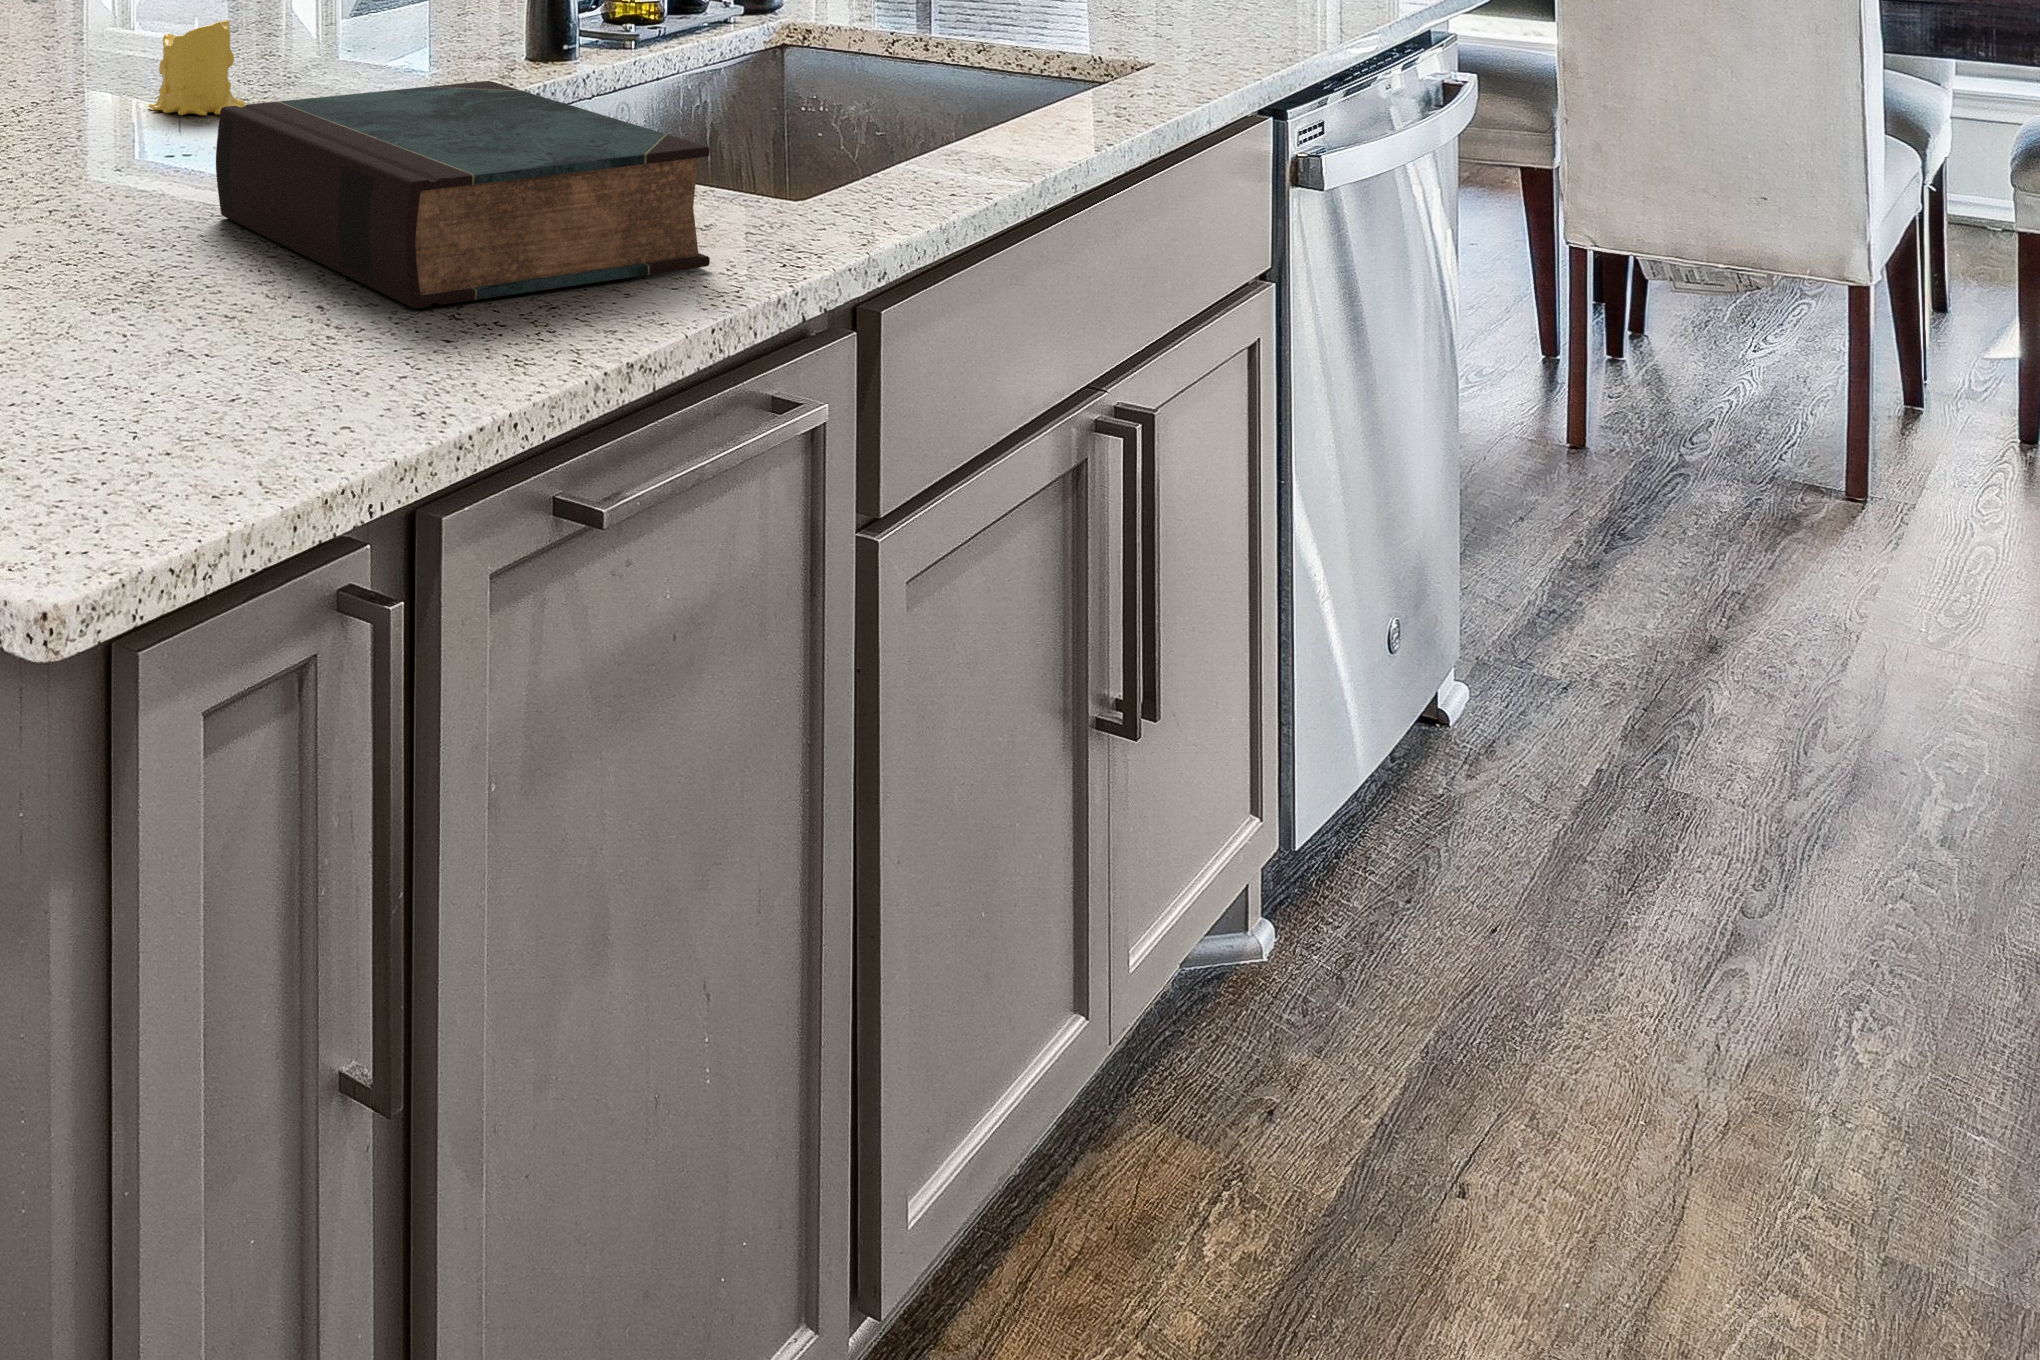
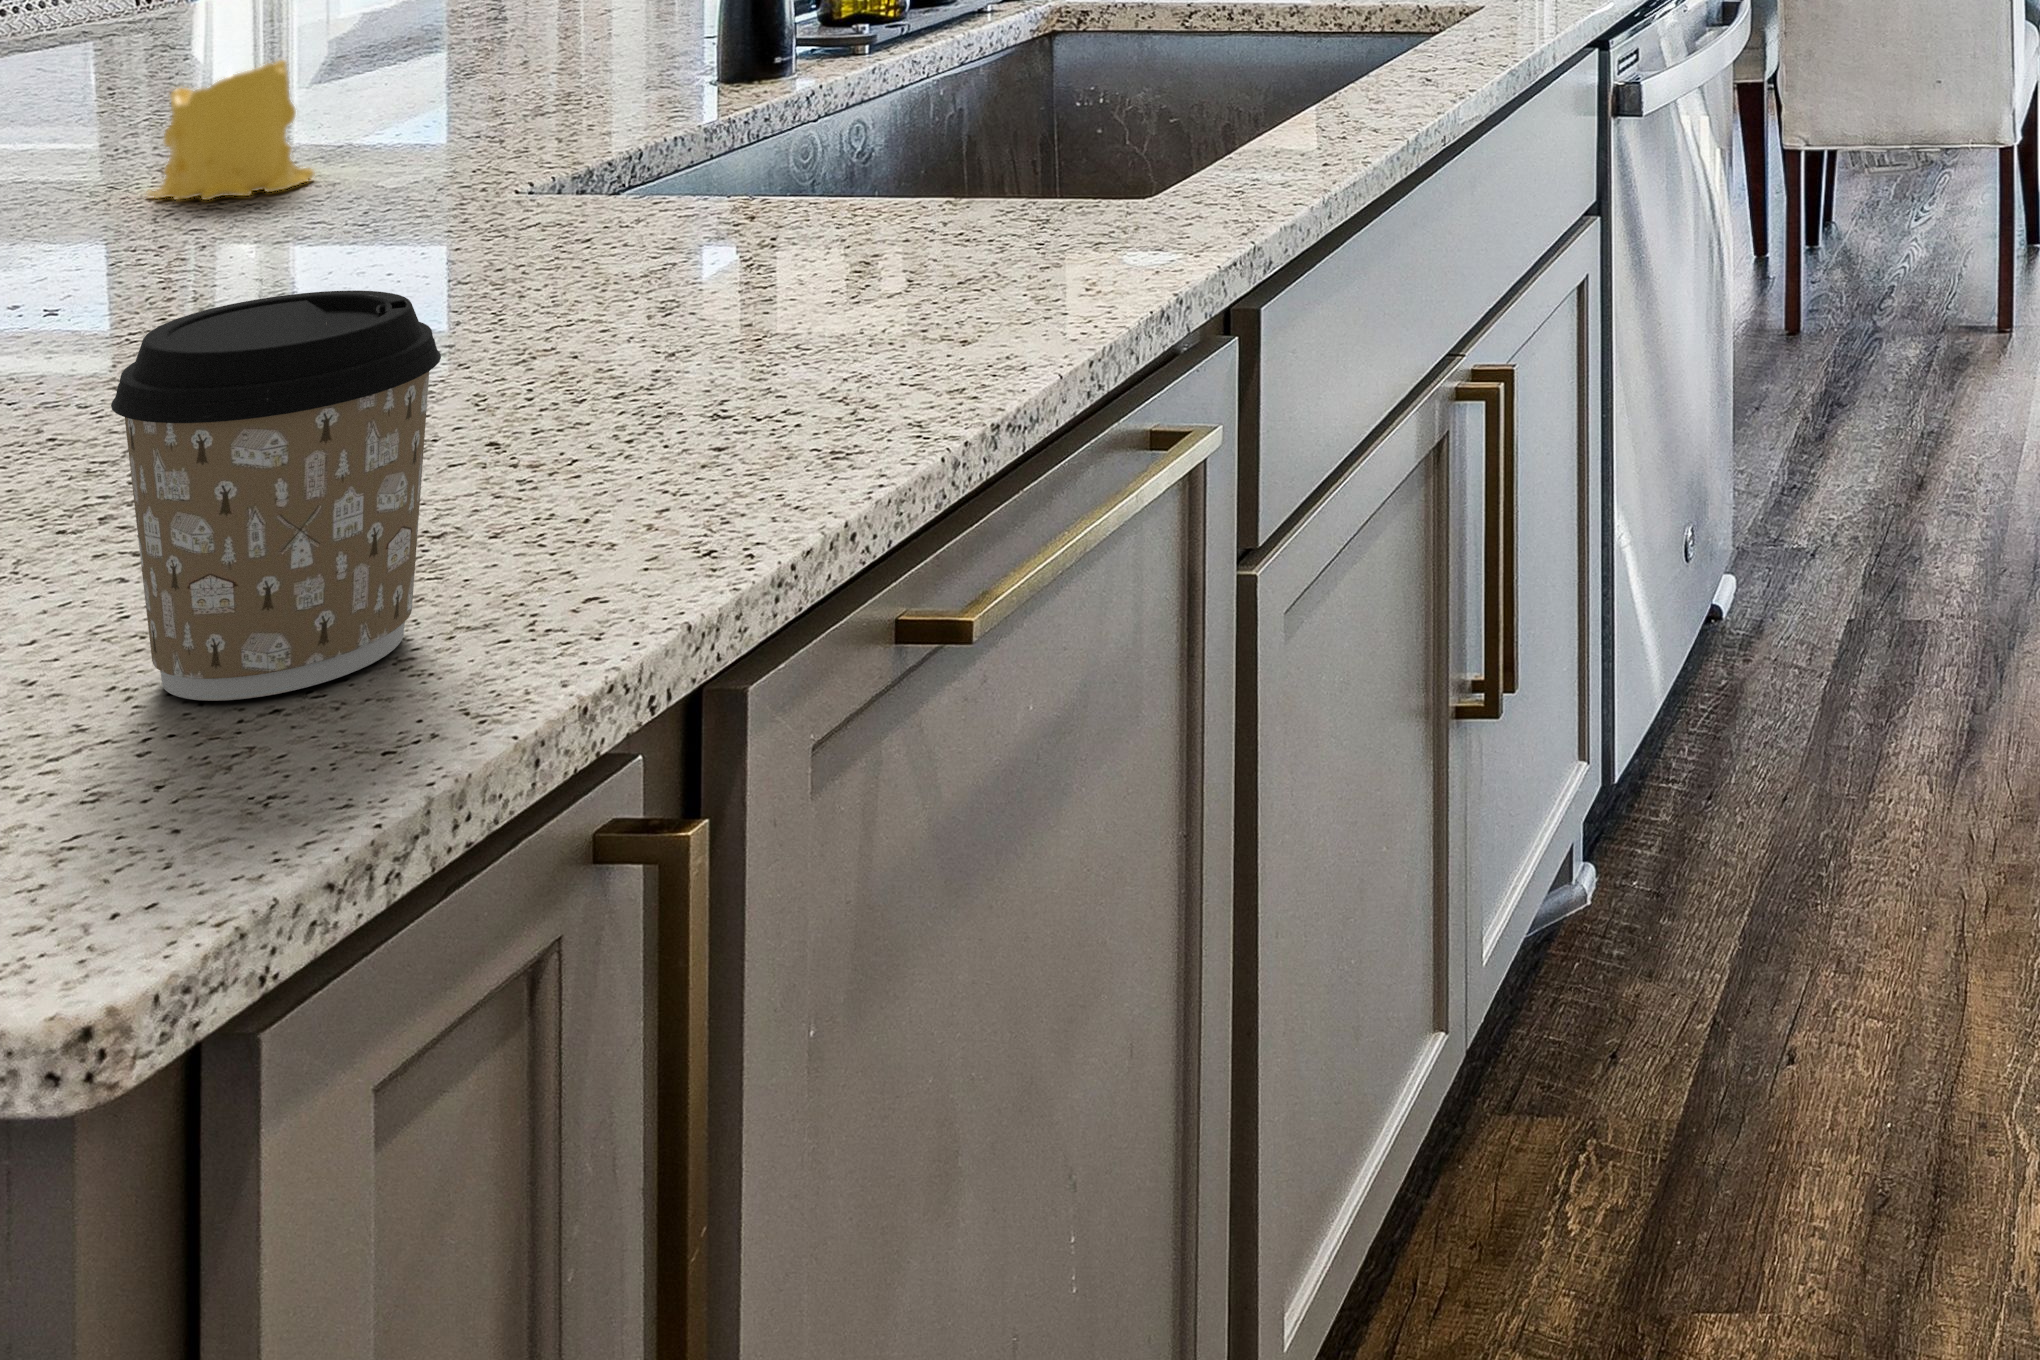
book: present [216,81,710,309] -> none [298,97,1058,410]
coffee cup: none [83,187,258,446] -> present [111,290,441,701]

